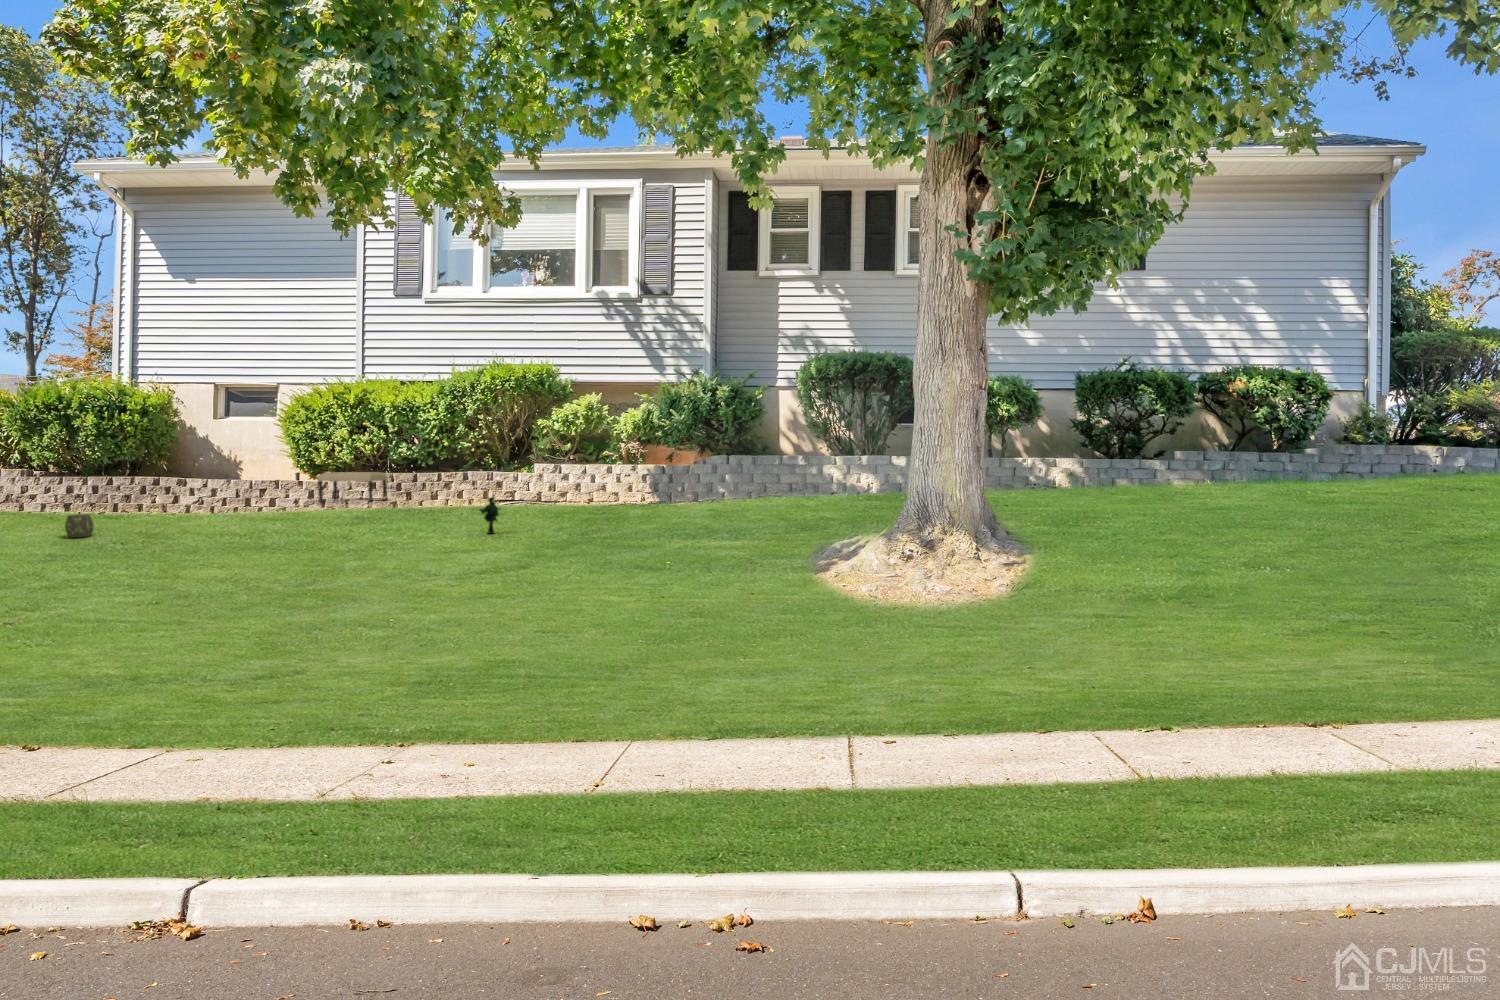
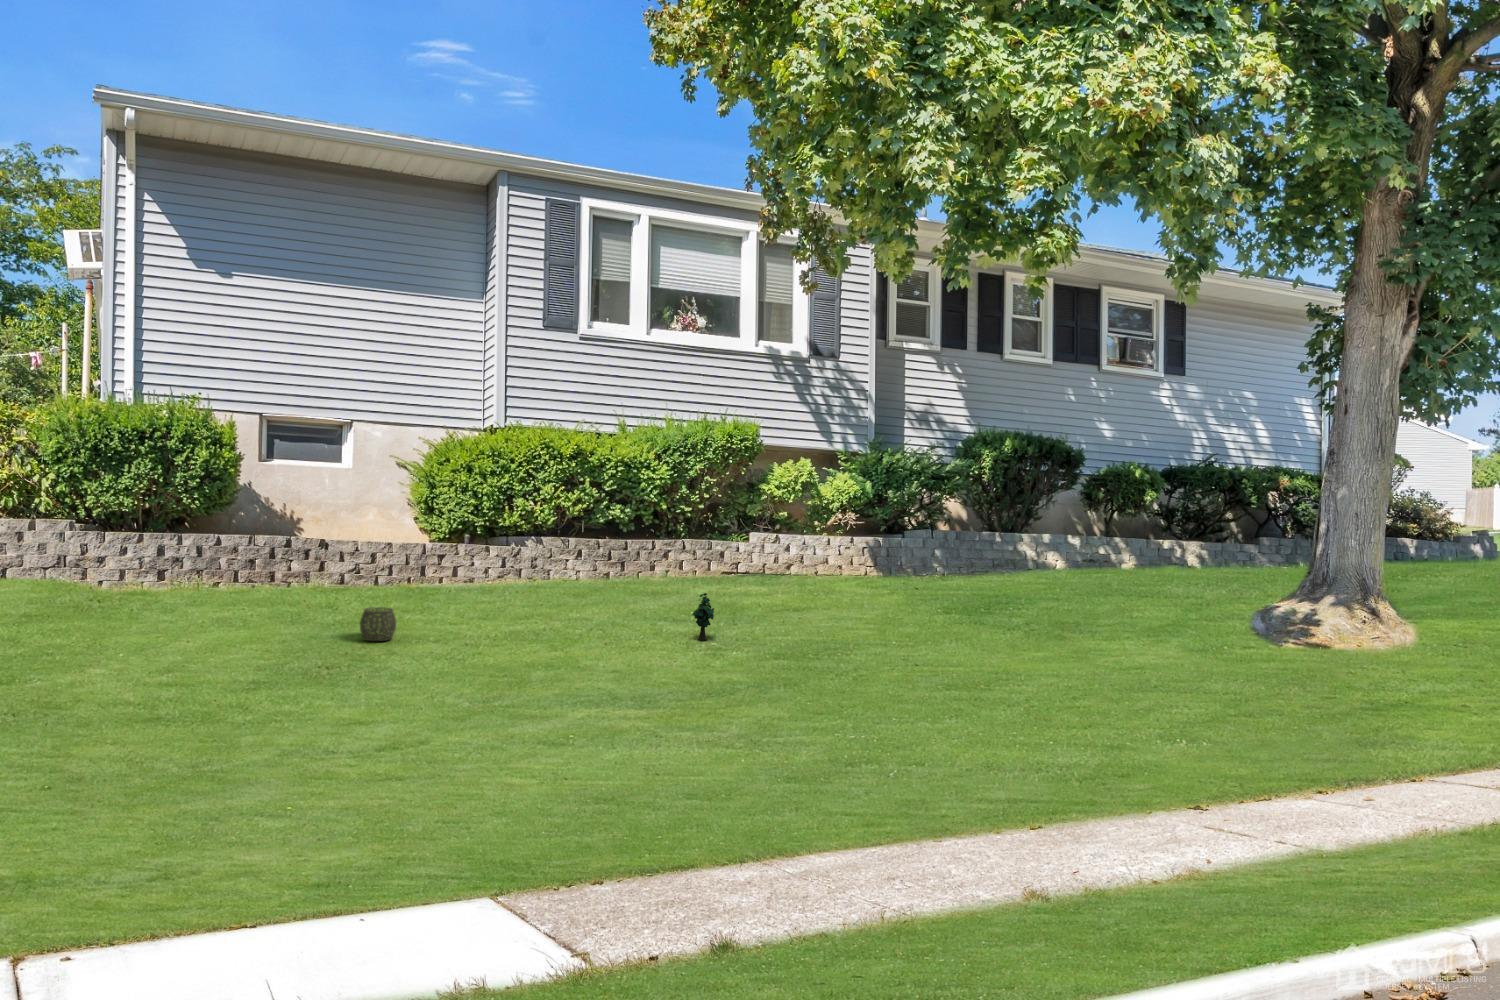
bench: present [317,472,387,502] -> none [542,541,623,580]
decorative plant: present [480,495,500,534] -> present [692,593,714,641]

